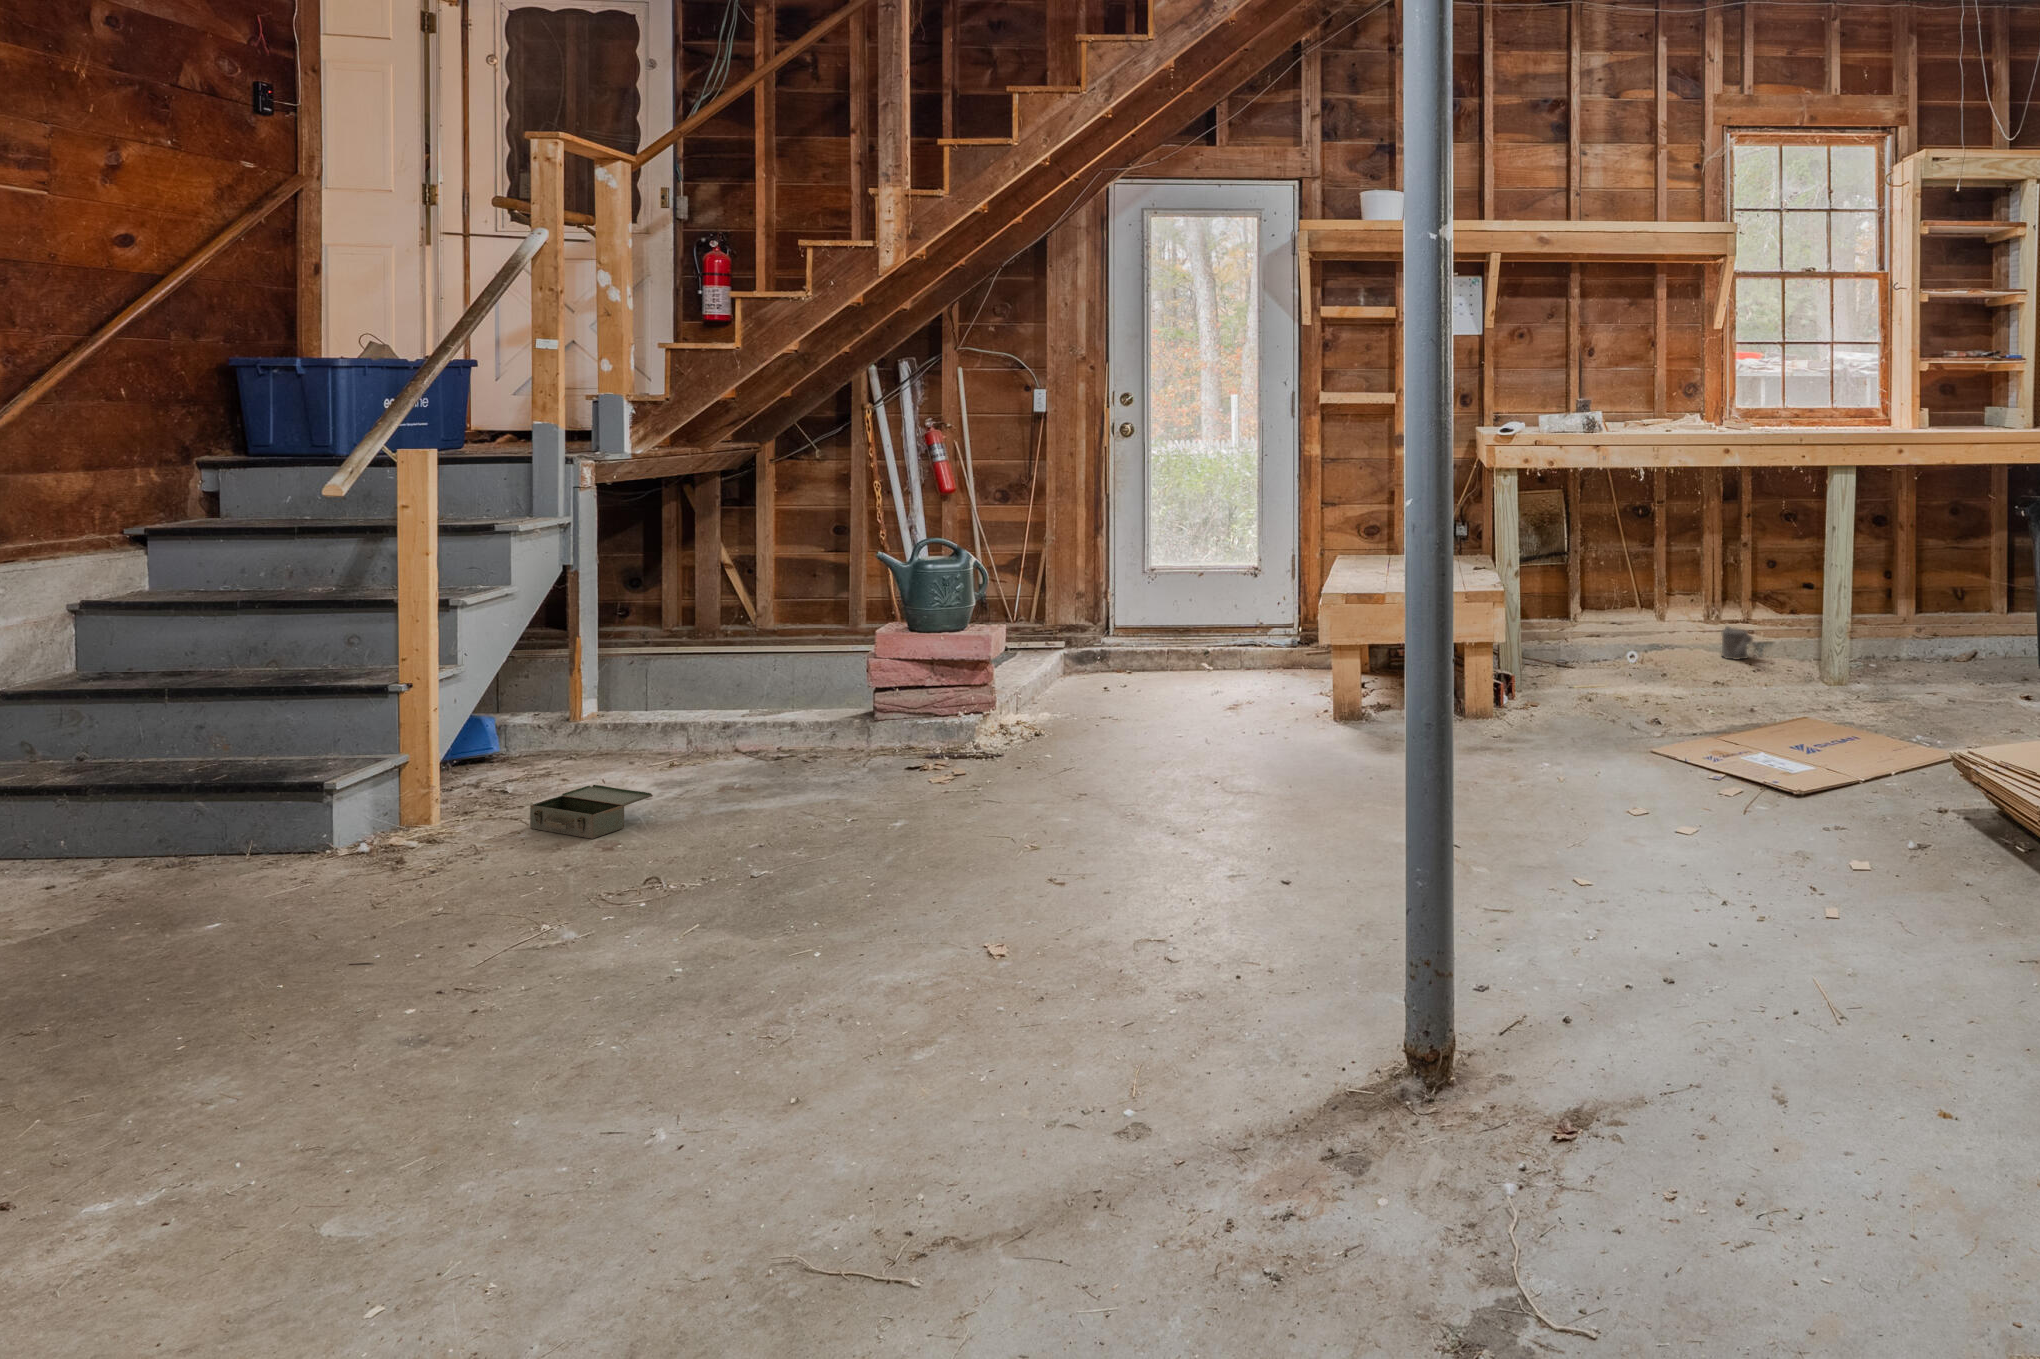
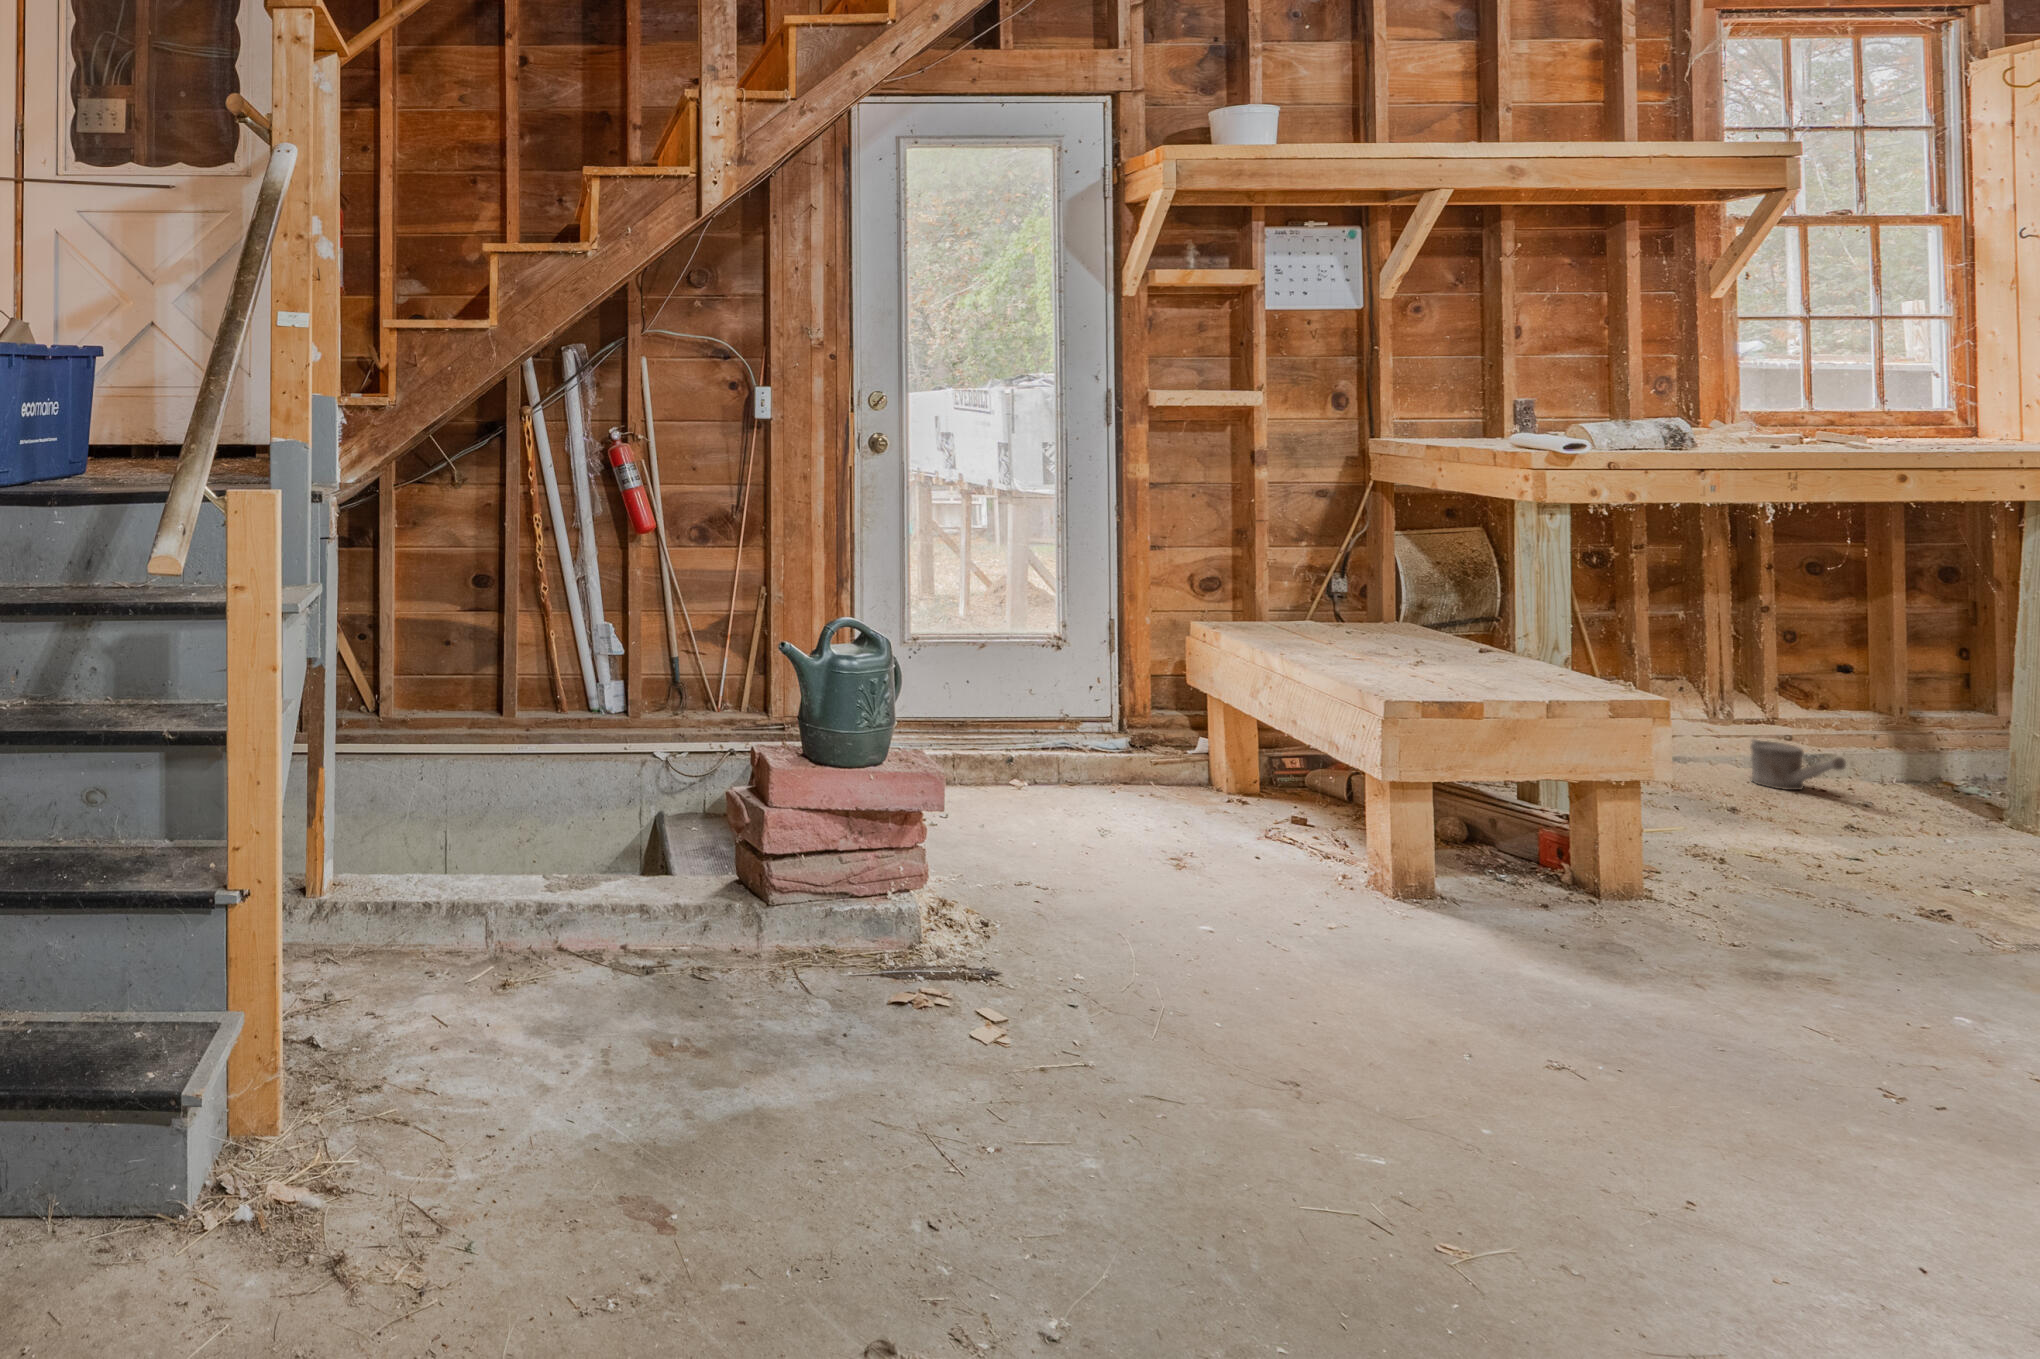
toolbox: present [530,785,653,839] -> none [447,1050,628,1179]

